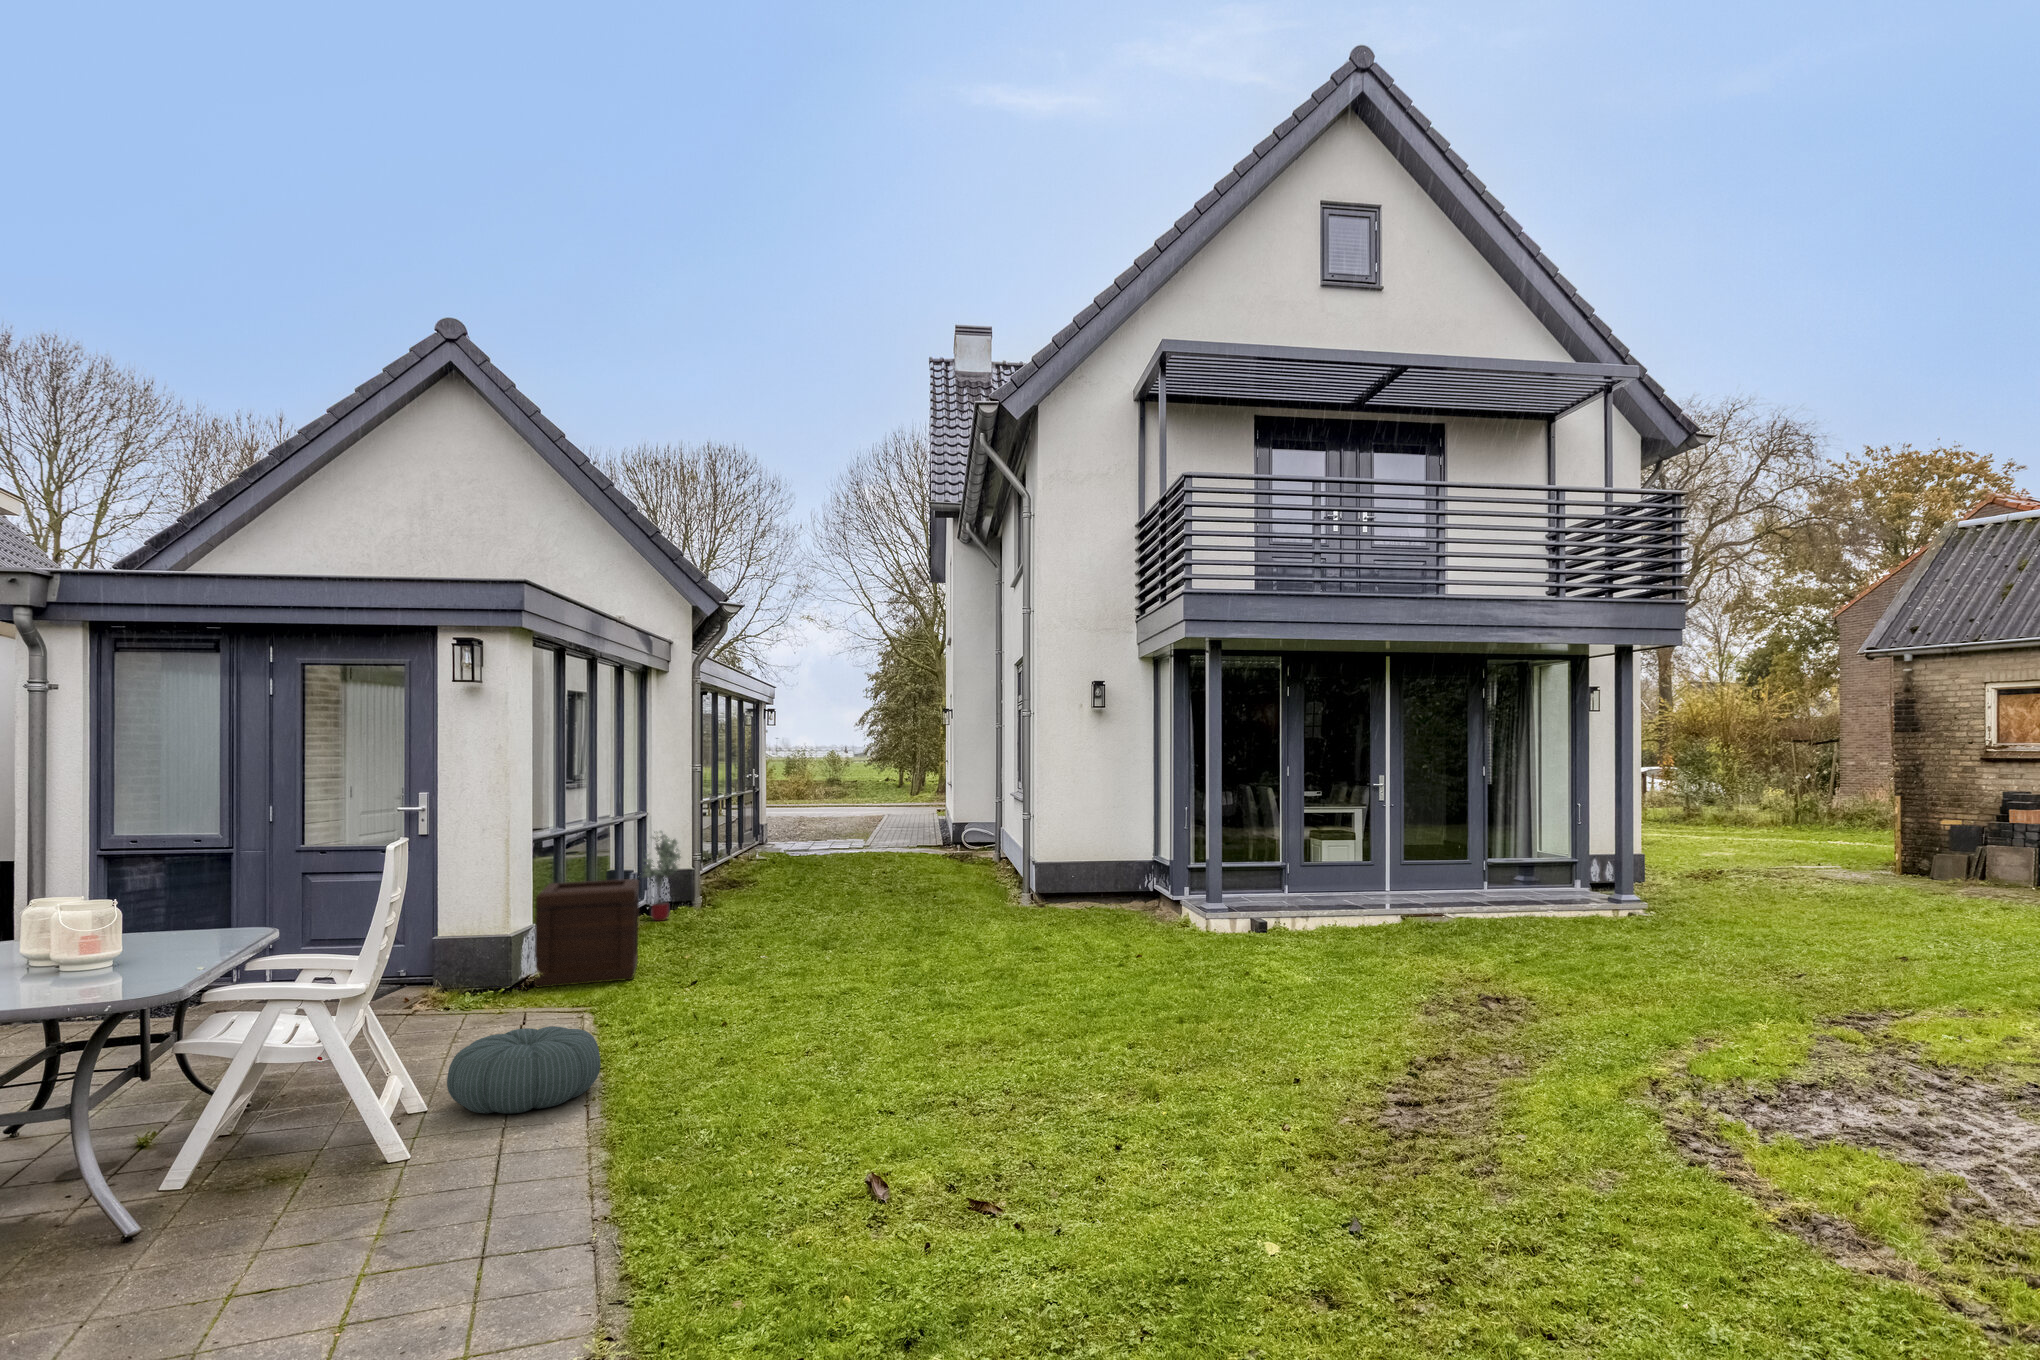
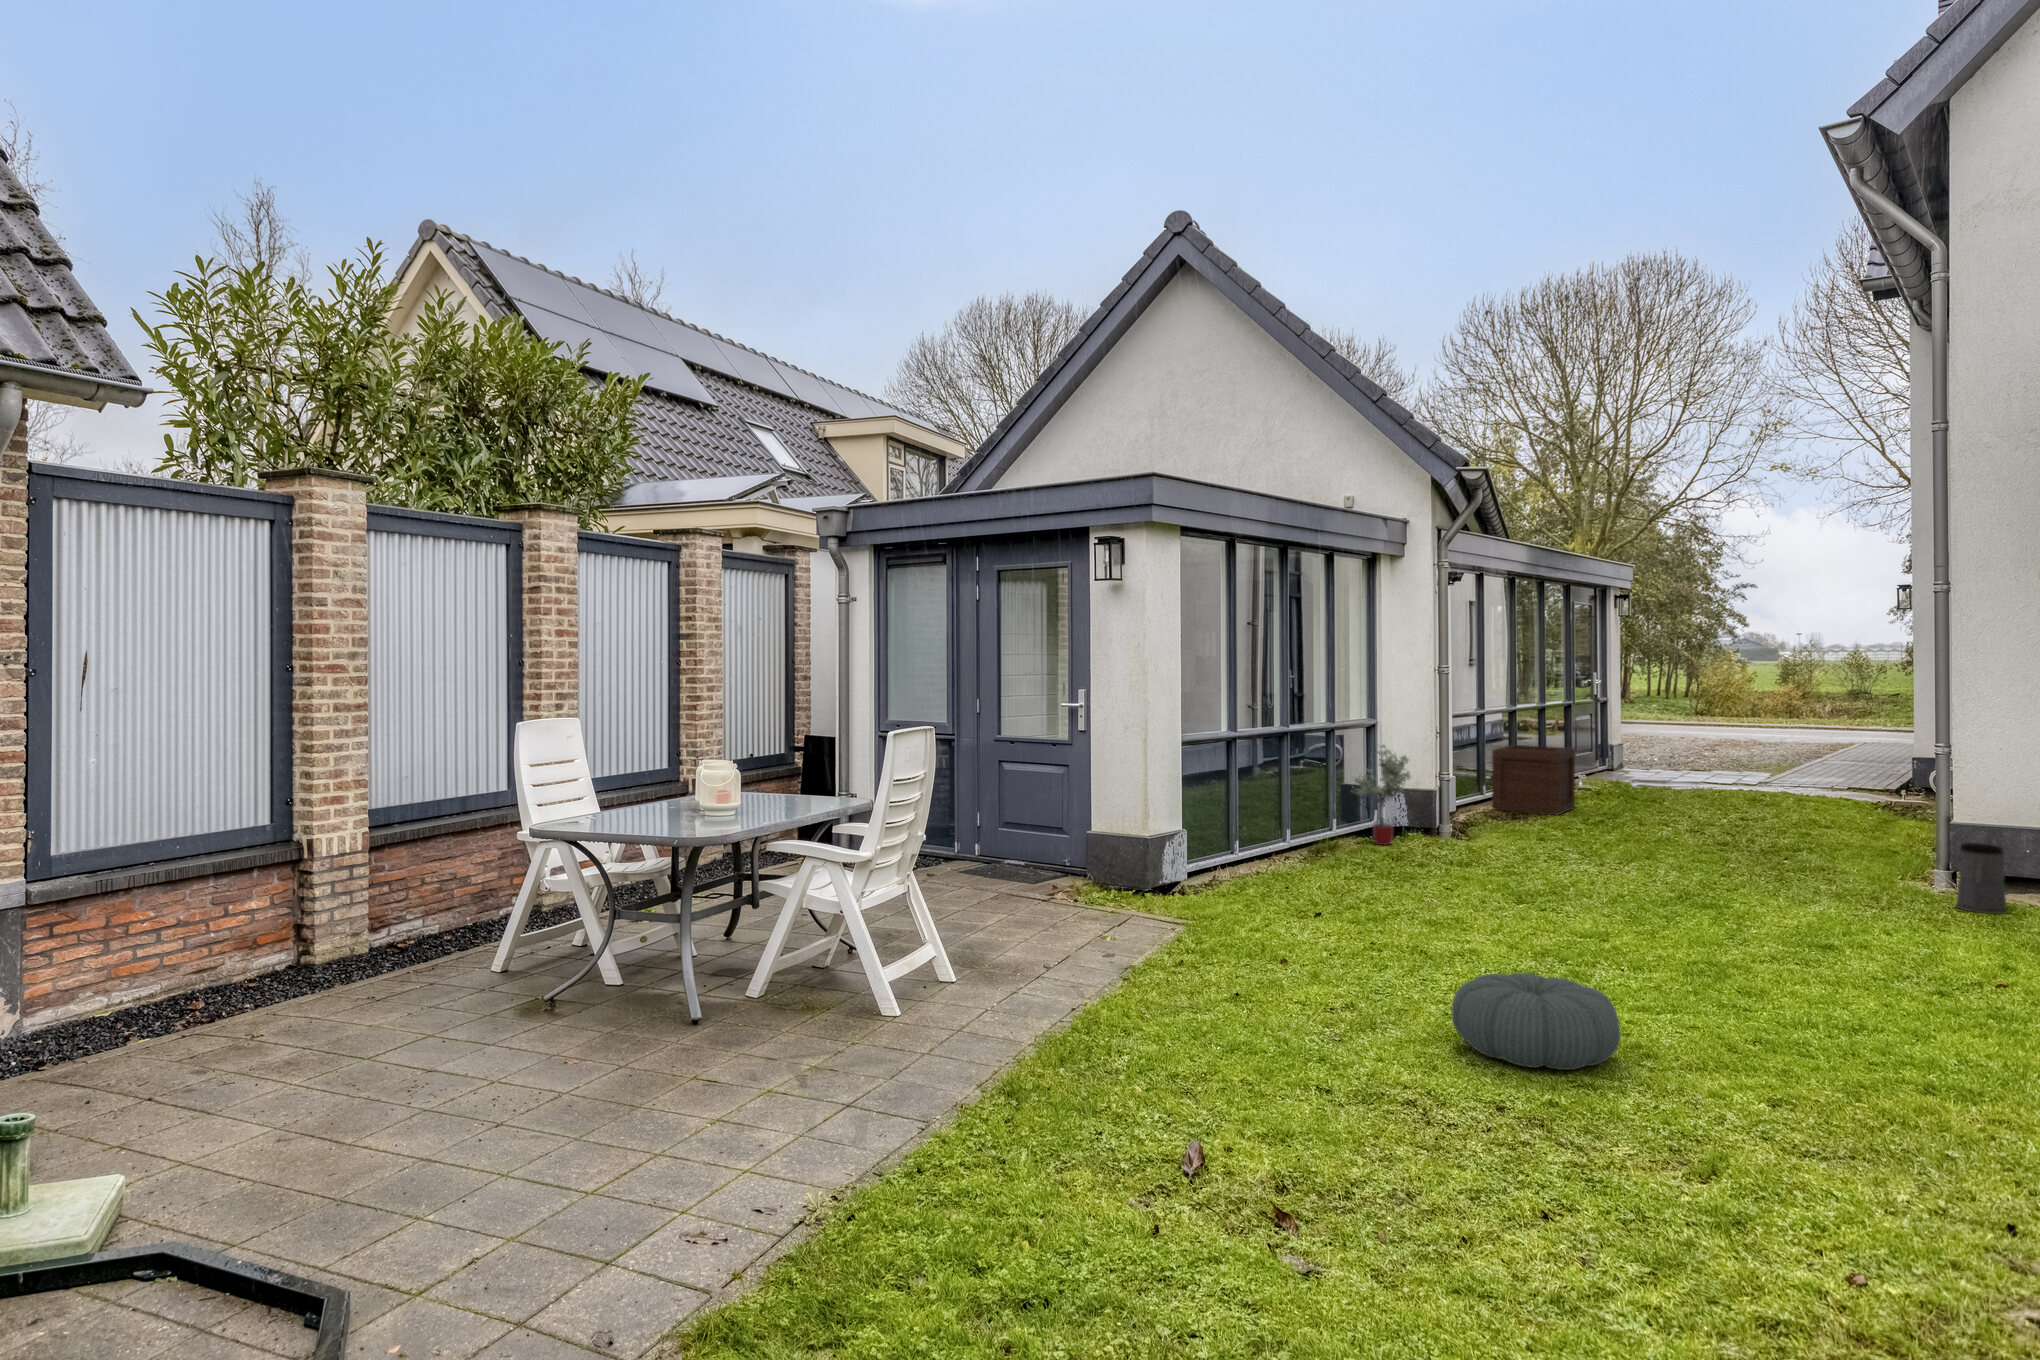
watering can: none [1060,849,1087,904] -> present [1955,830,2008,914]
wooden crate: present [534,879,639,987] -> present [1492,745,1575,815]
pouf: present [447,1026,600,1114] -> present [1451,973,1621,1070]

